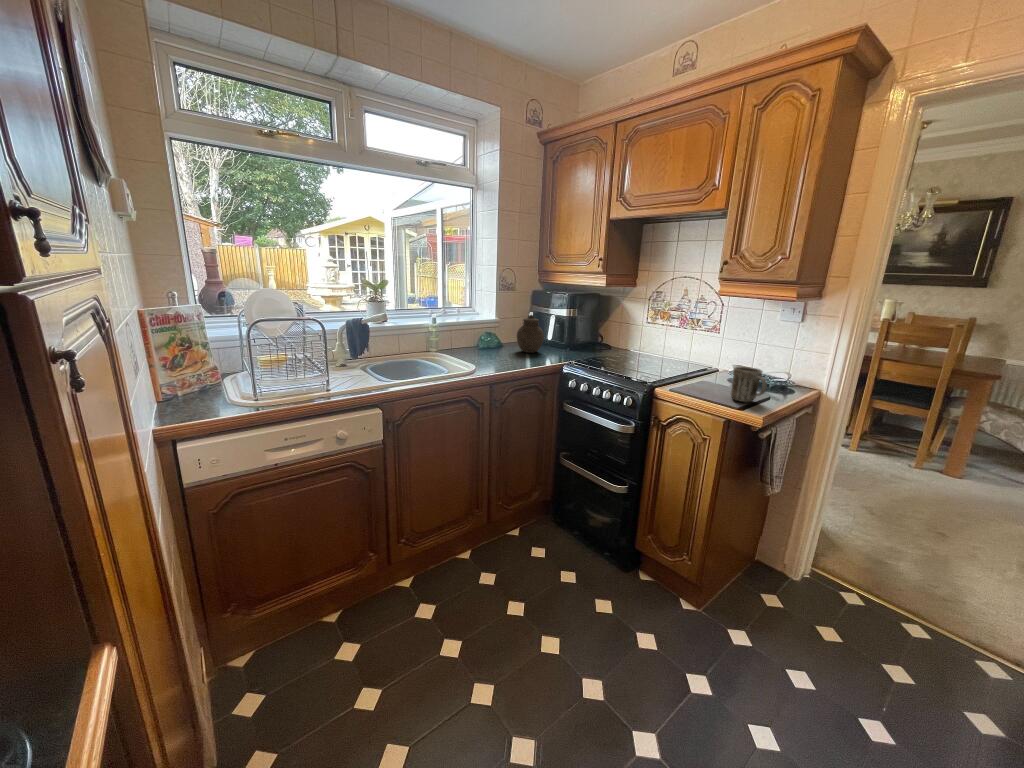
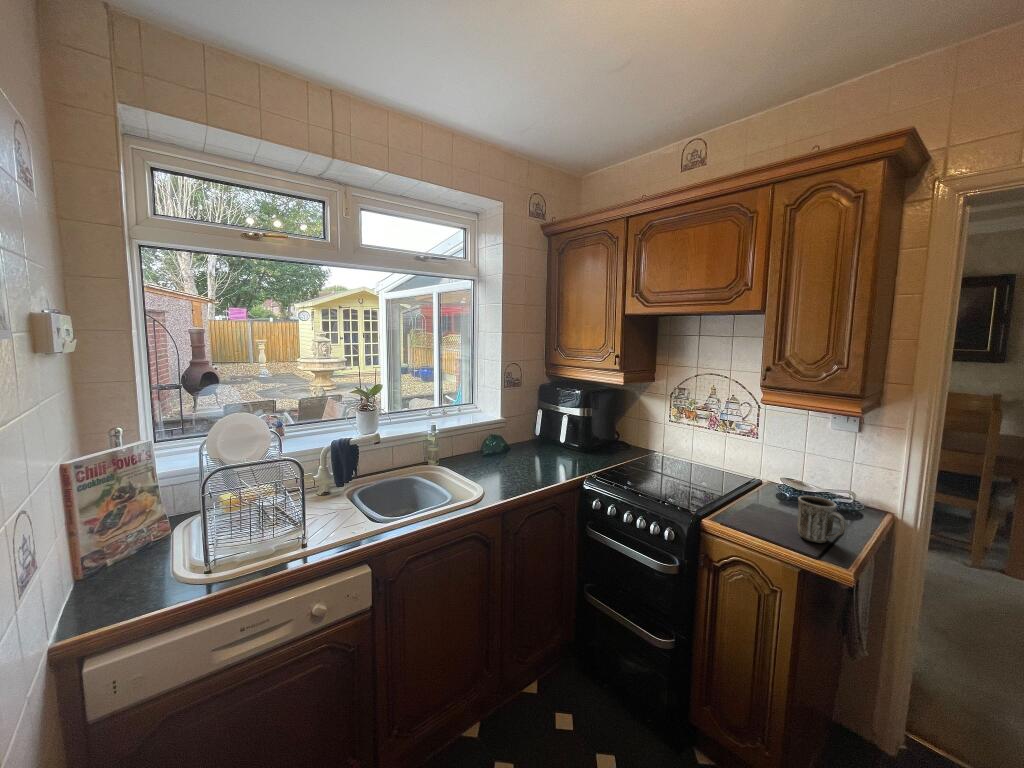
jar: present [517,315,544,353] -> none [526,418,557,461]

